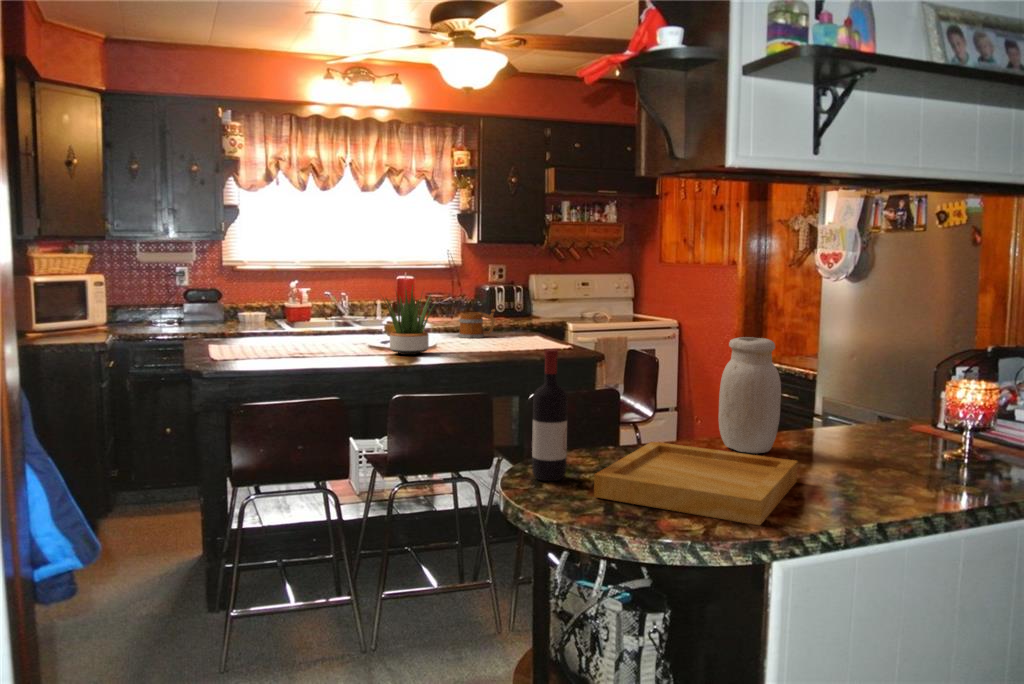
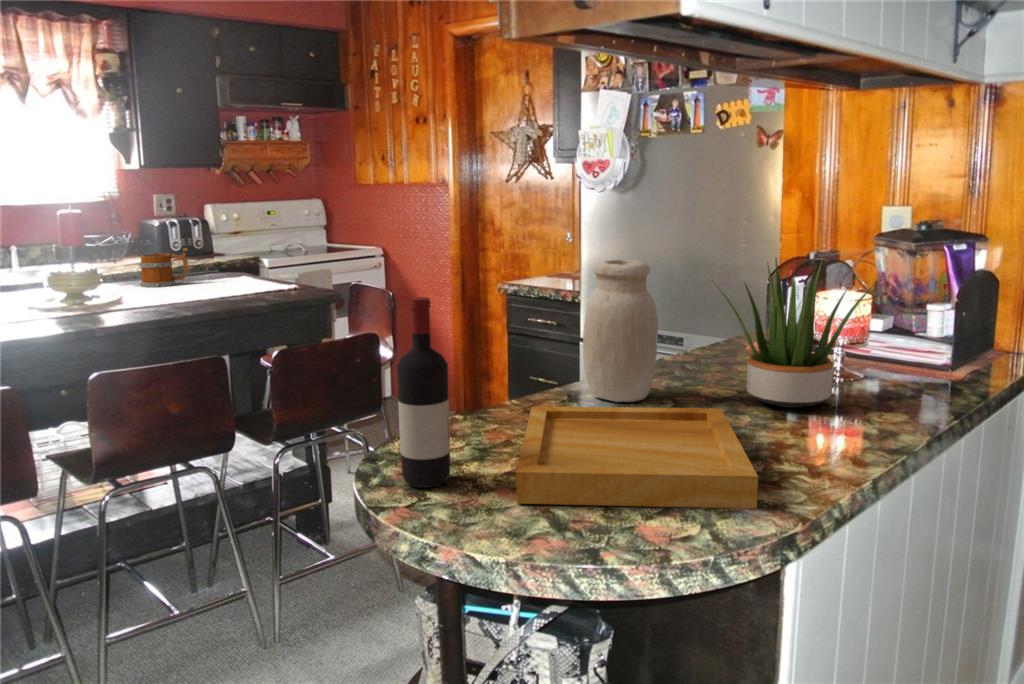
potted plant: present [384,286,434,355] -> present [721,258,872,408]

